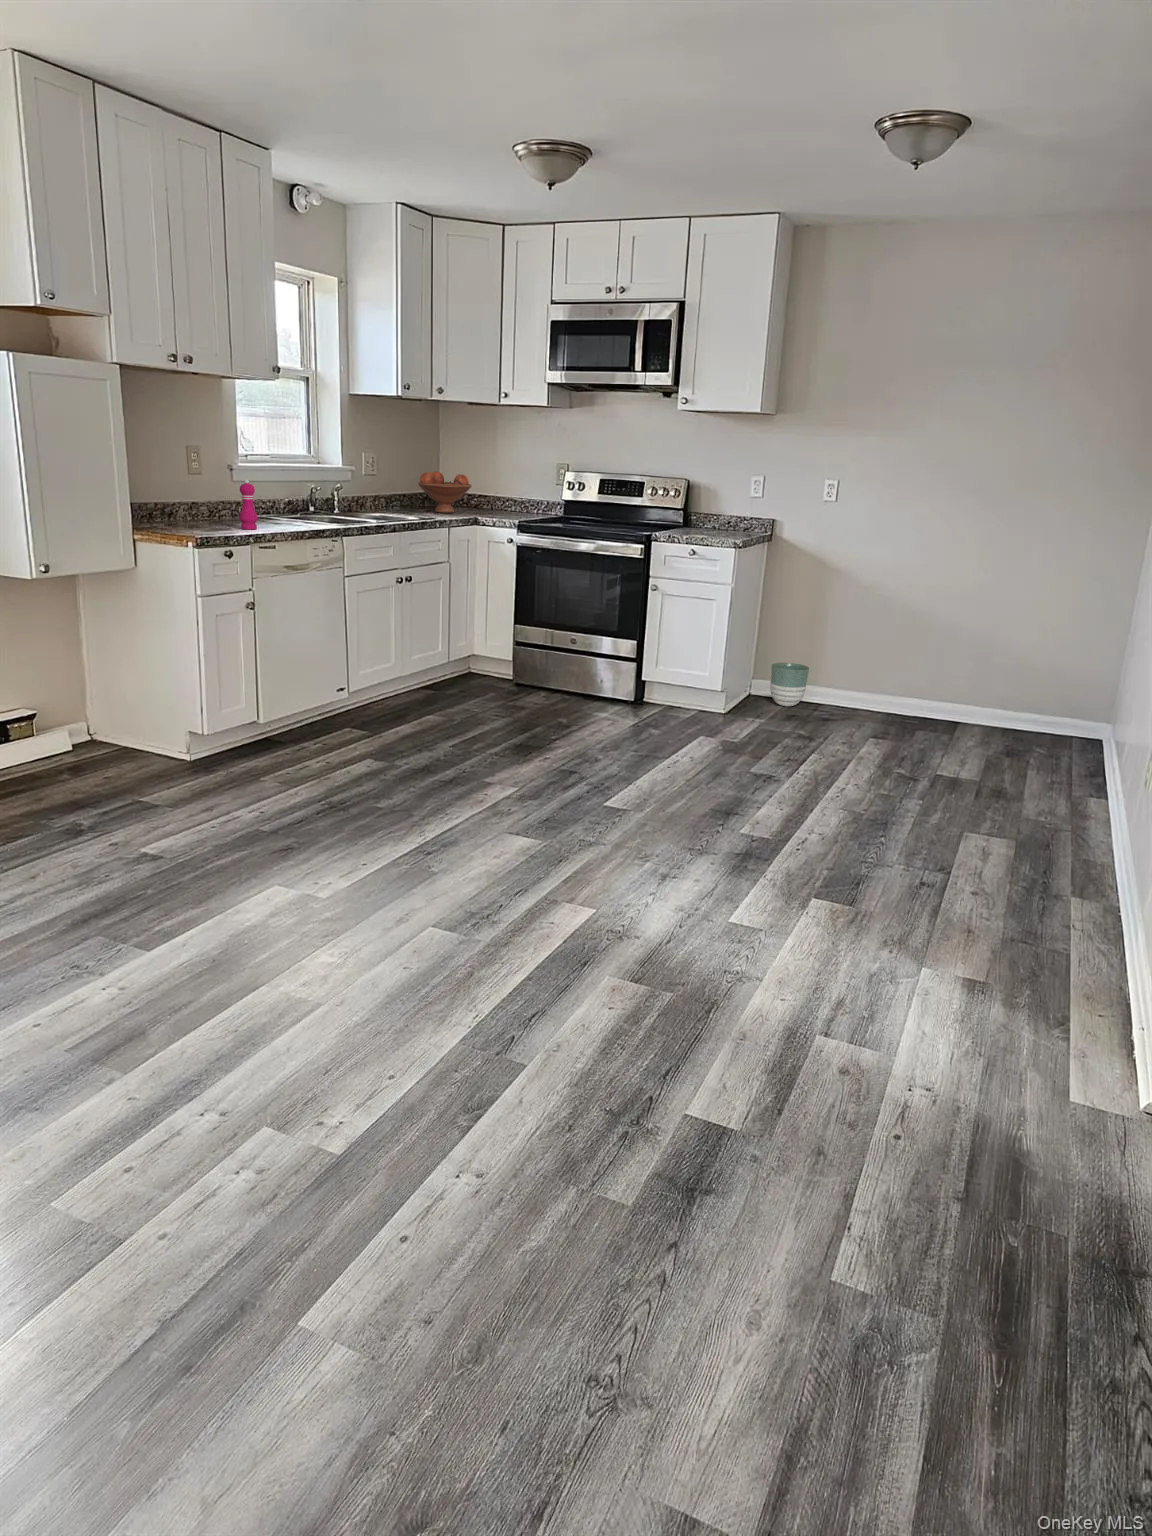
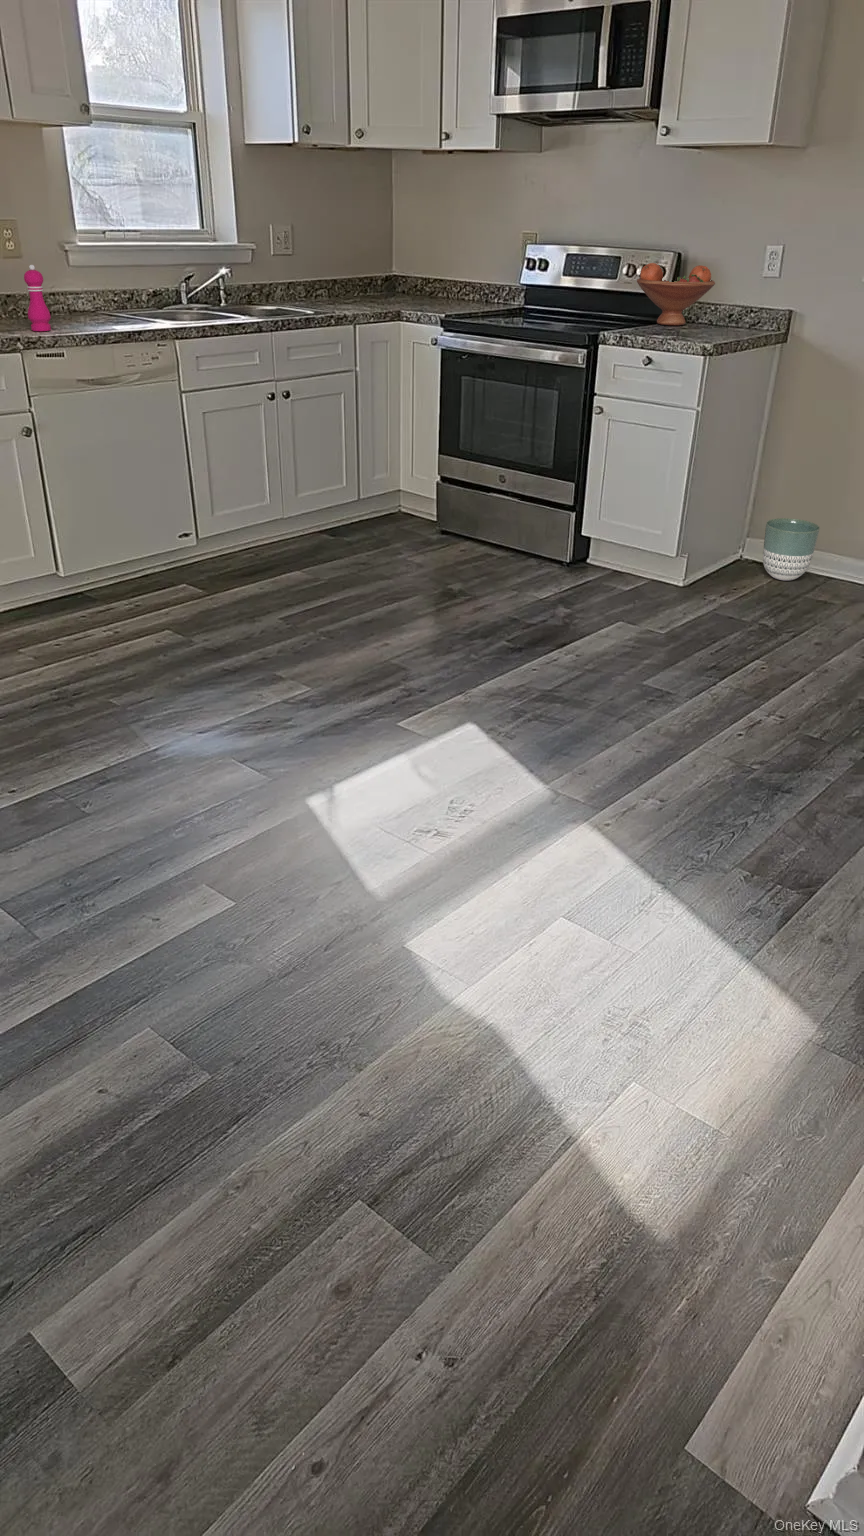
fruit bowl: present [418,471,471,513] -> present [637,263,715,325]

